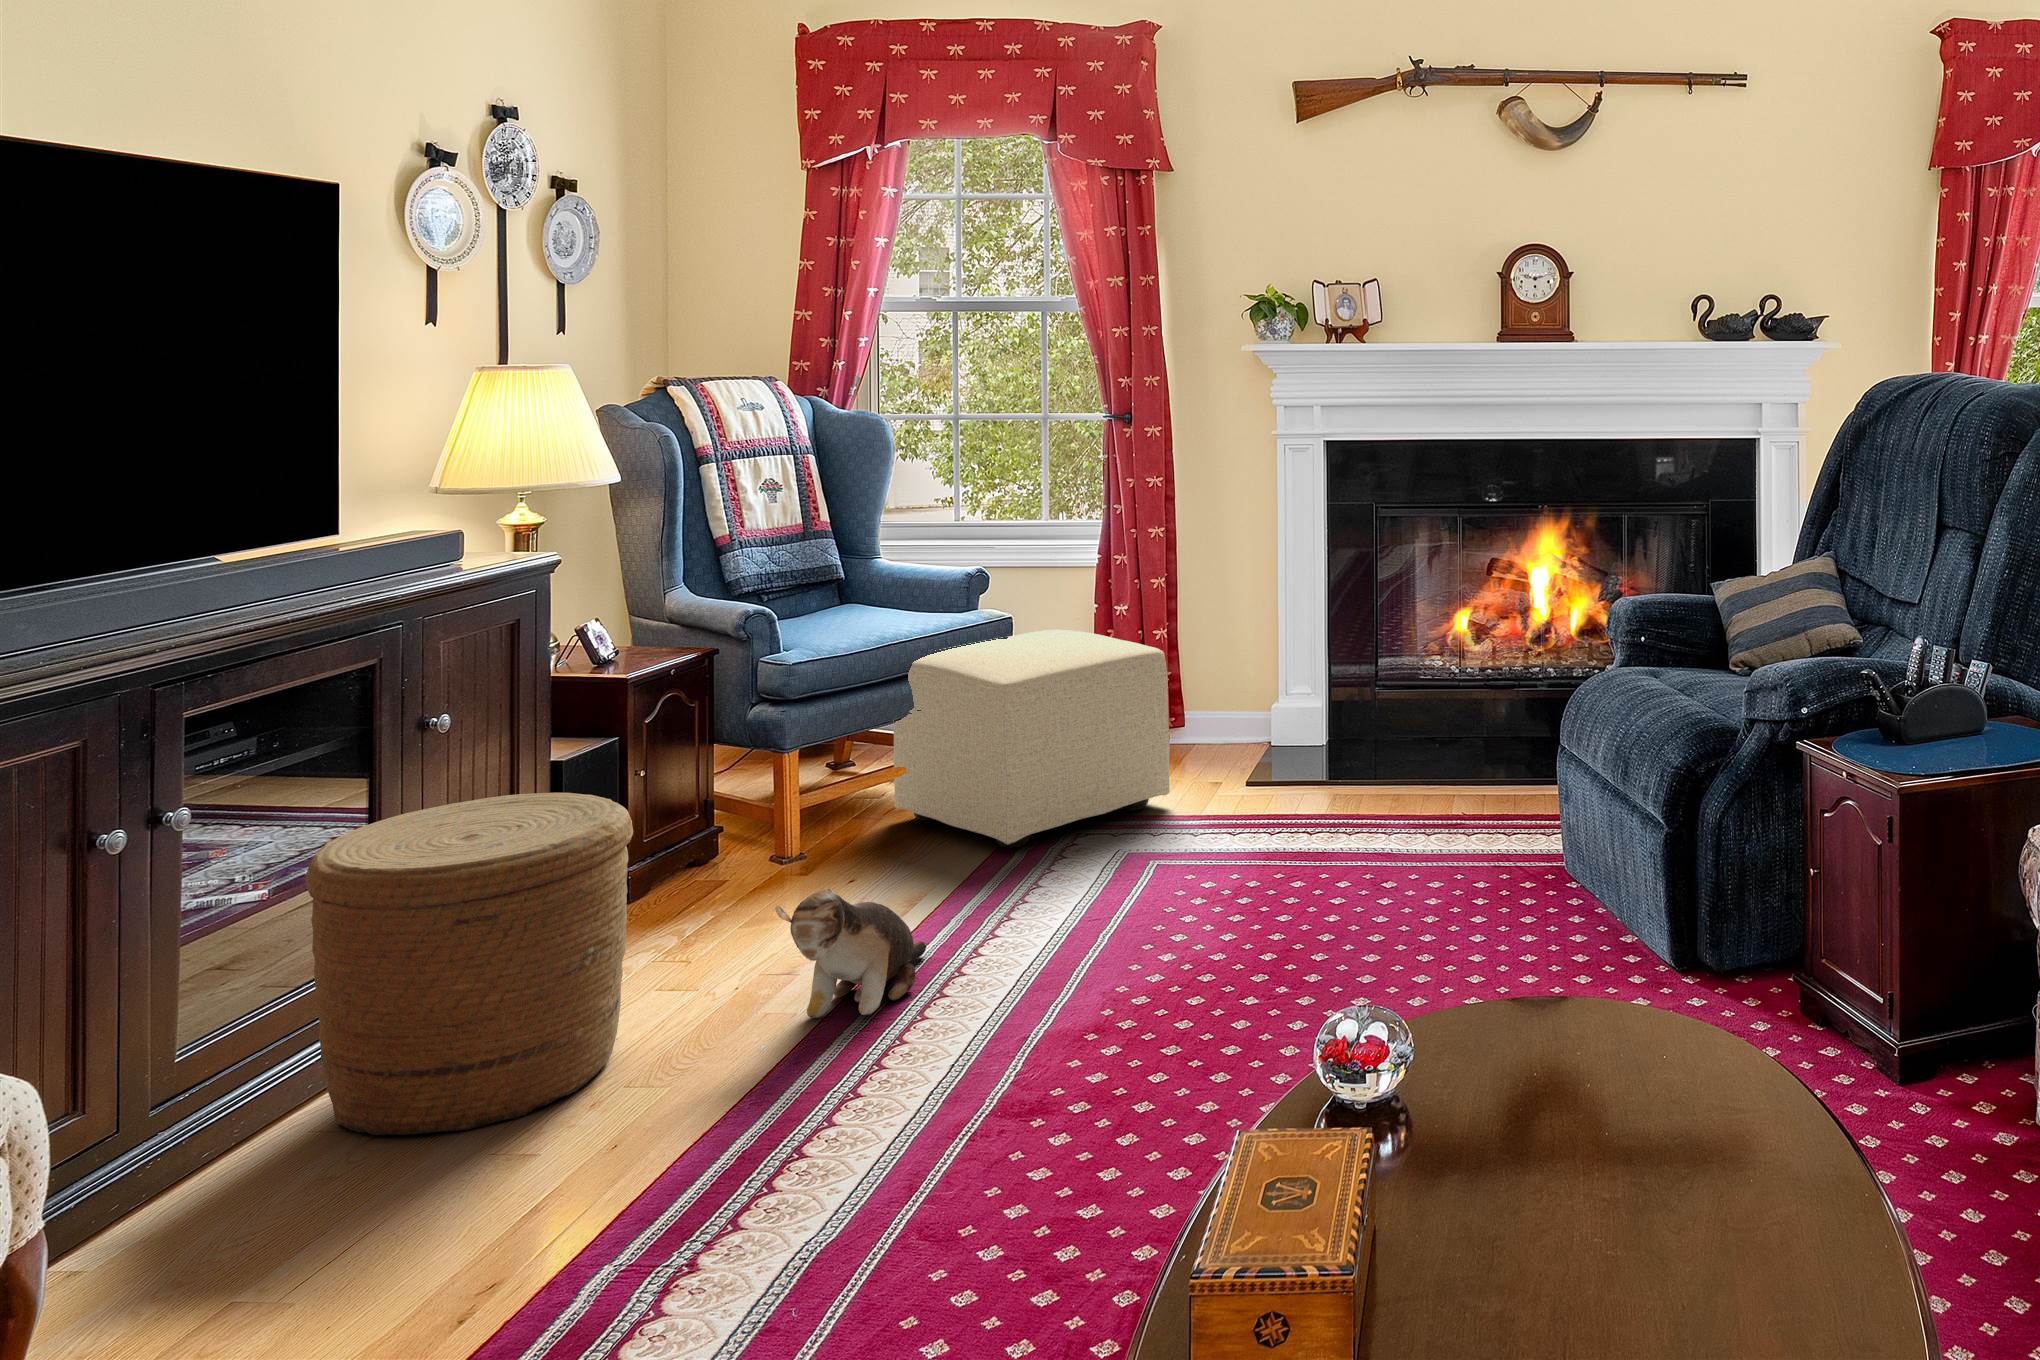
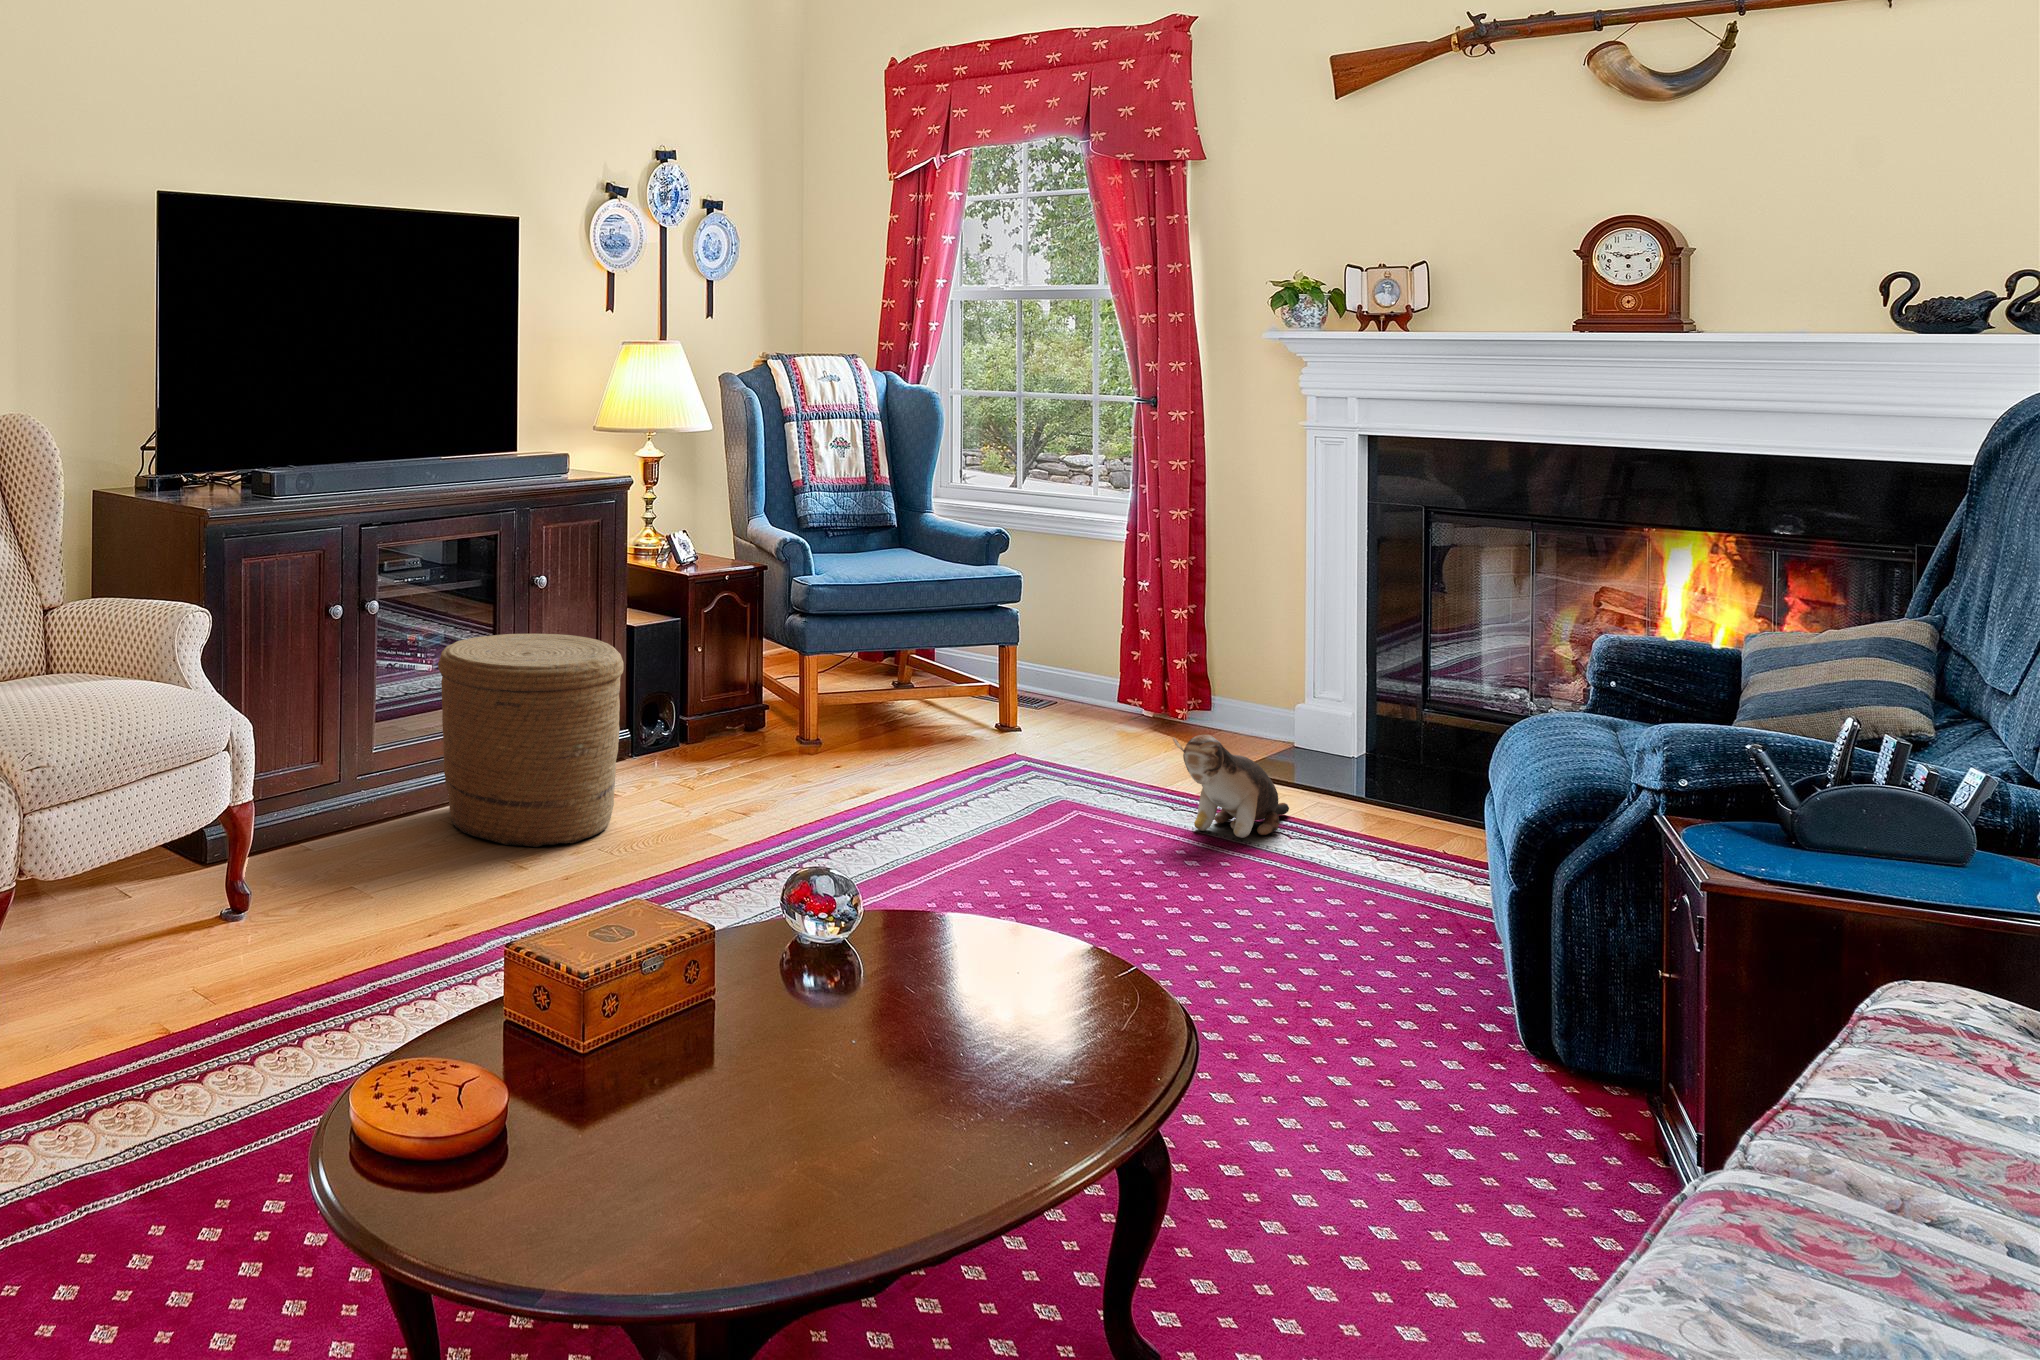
ottoman: present [894,630,1170,848] -> none [910,594,1148,775]
plush toy: present [775,889,926,1018] -> present [1173,735,1289,838]

